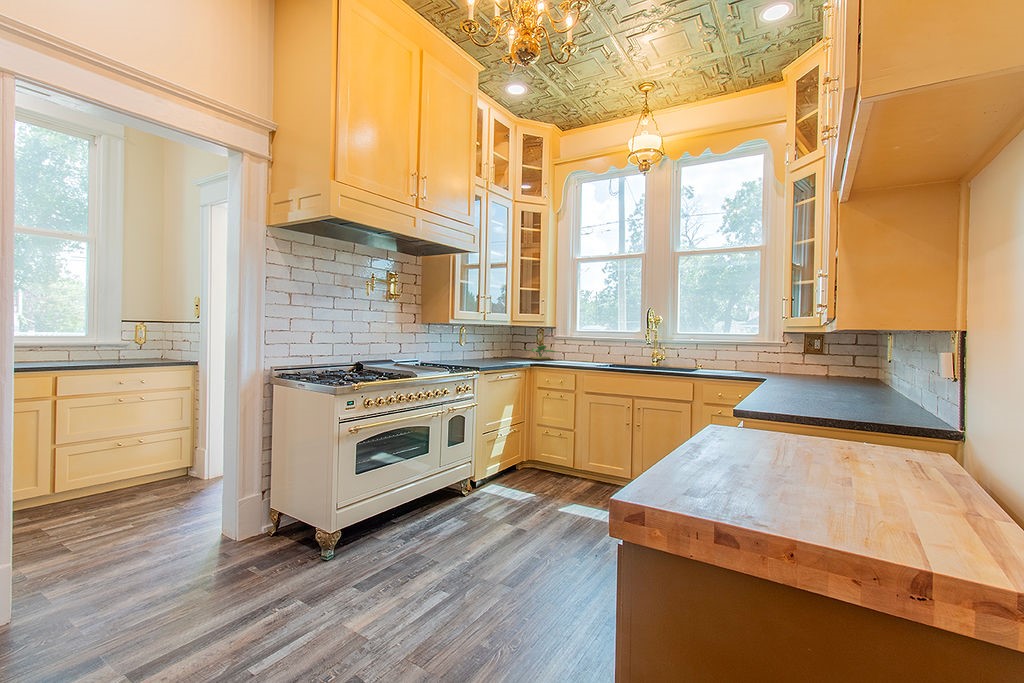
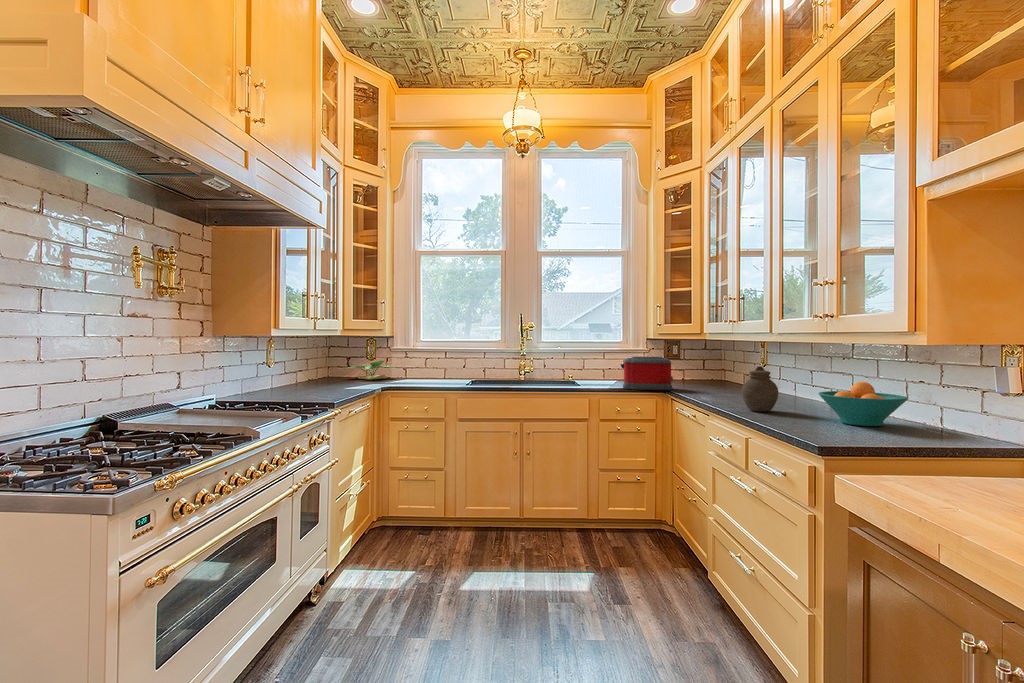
toaster: none [728,347,781,380] -> present [621,357,673,390]
jar: none [784,355,821,398] -> present [742,366,779,412]
fruit bowl: none [830,371,923,415] -> present [818,382,908,426]

